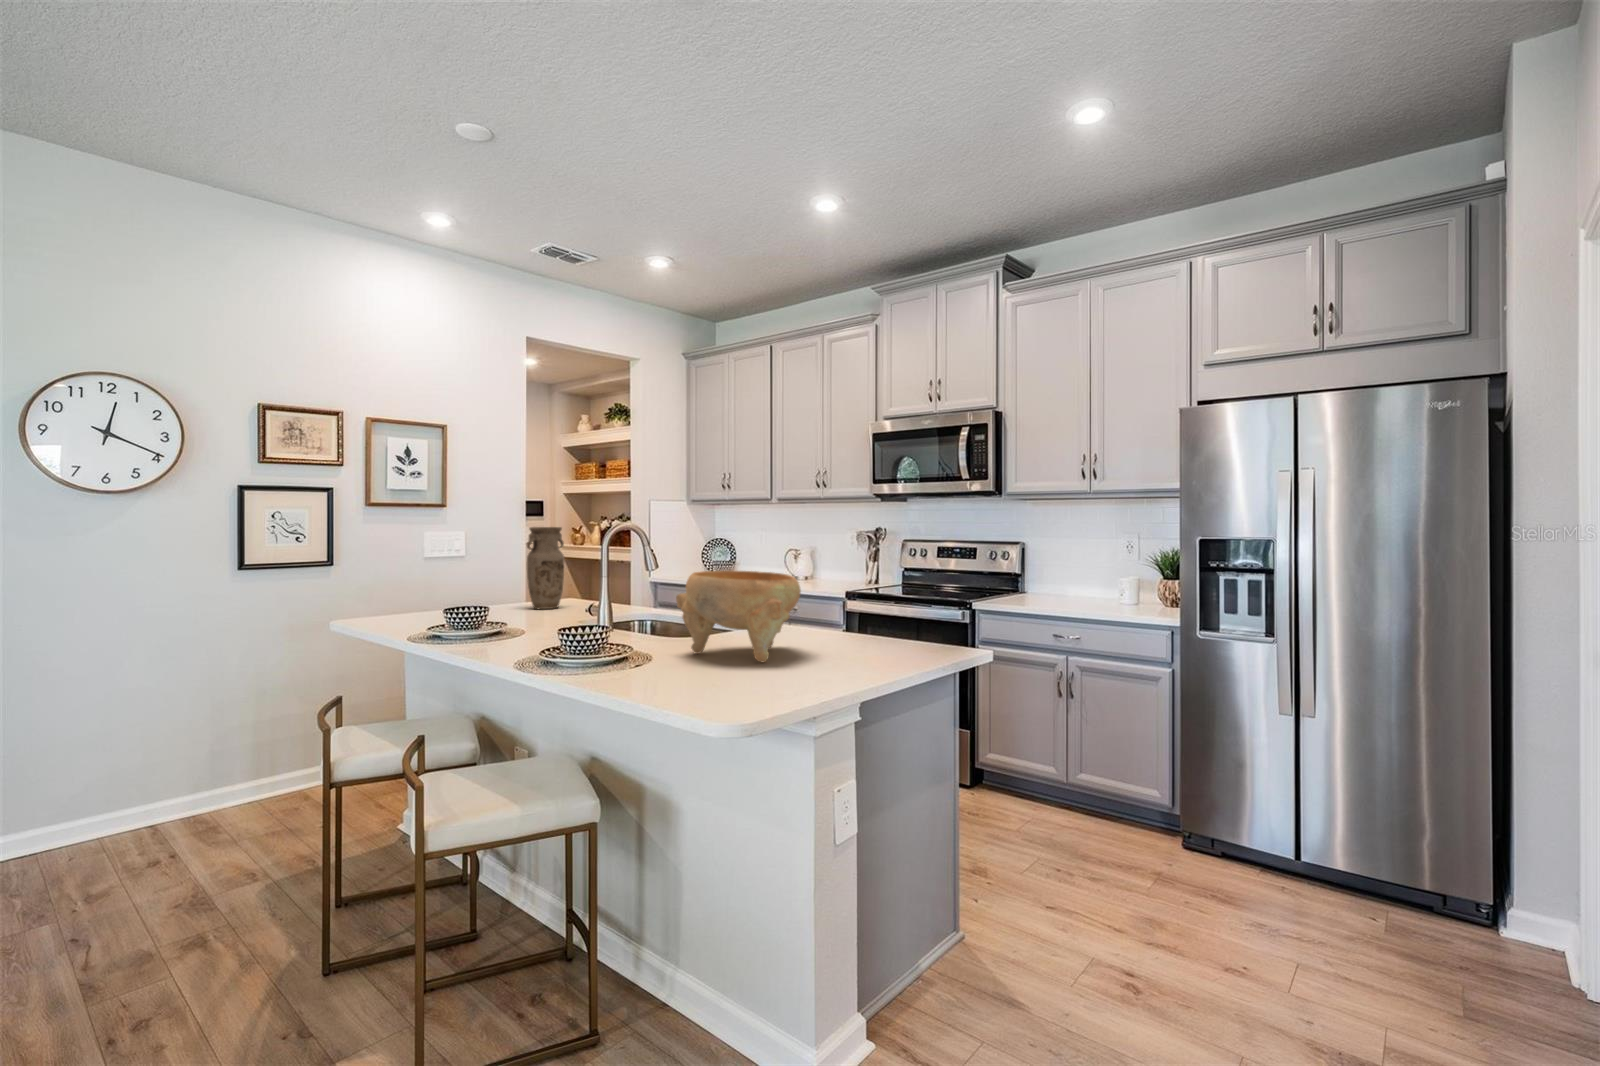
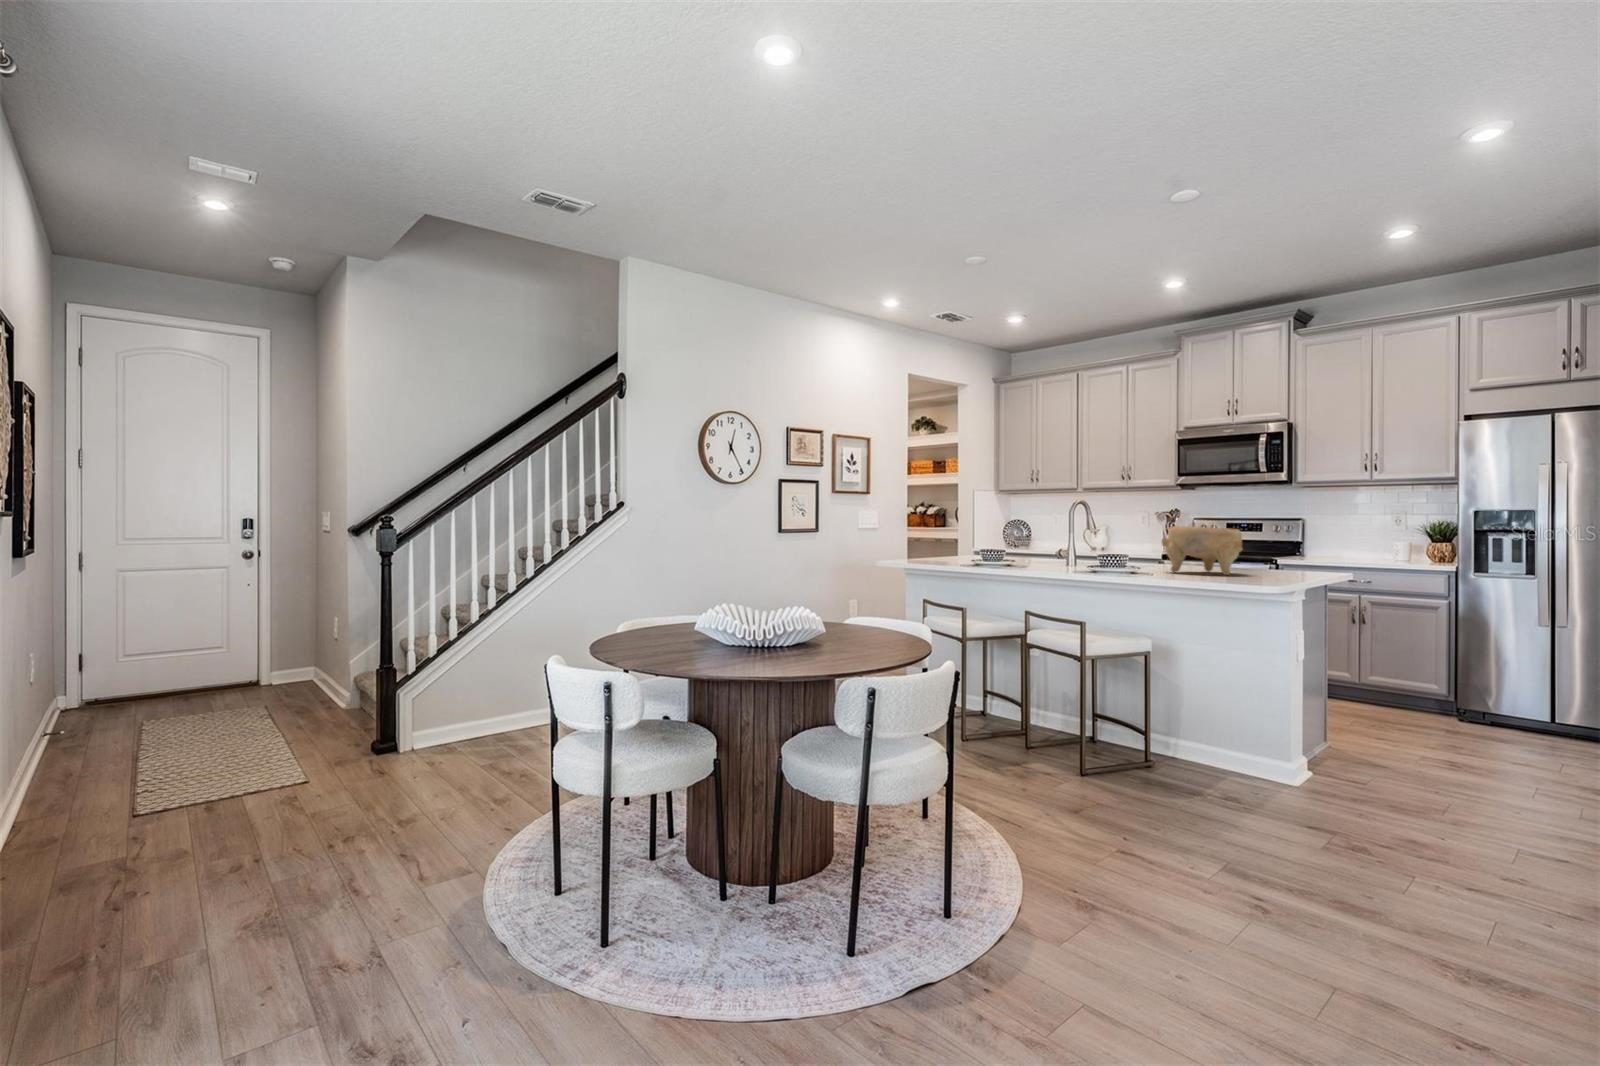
vase: present [527,527,564,609] -> none [973,505,996,559]

